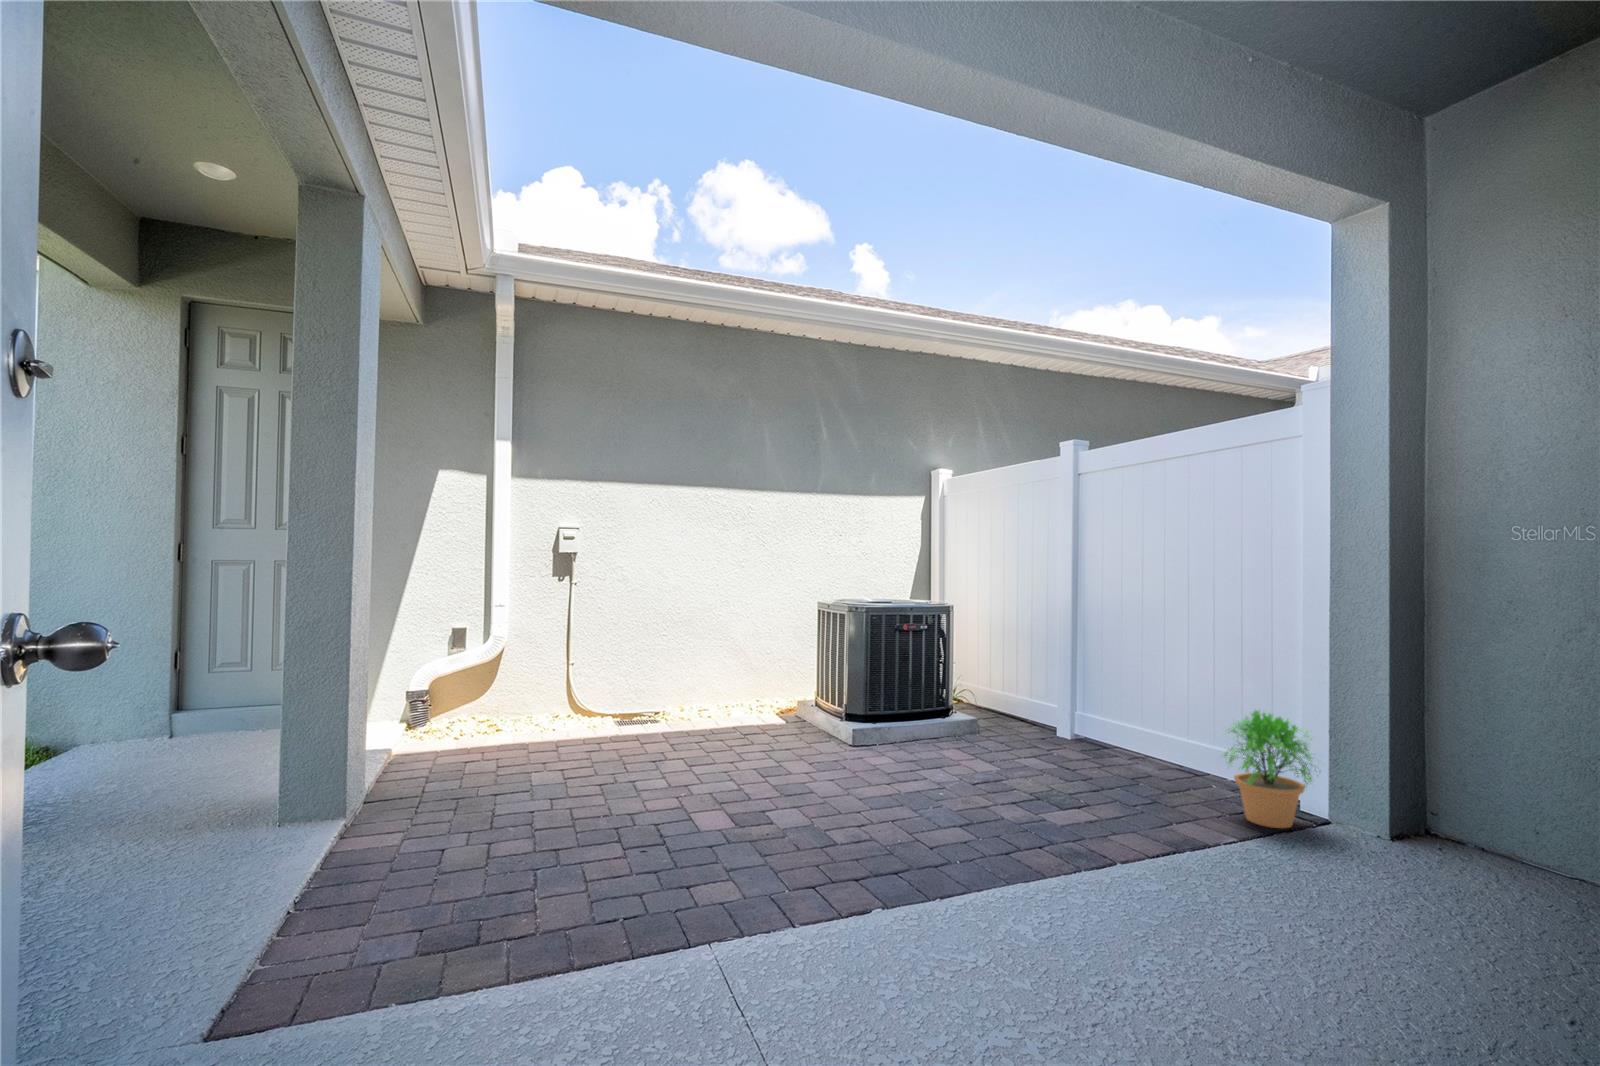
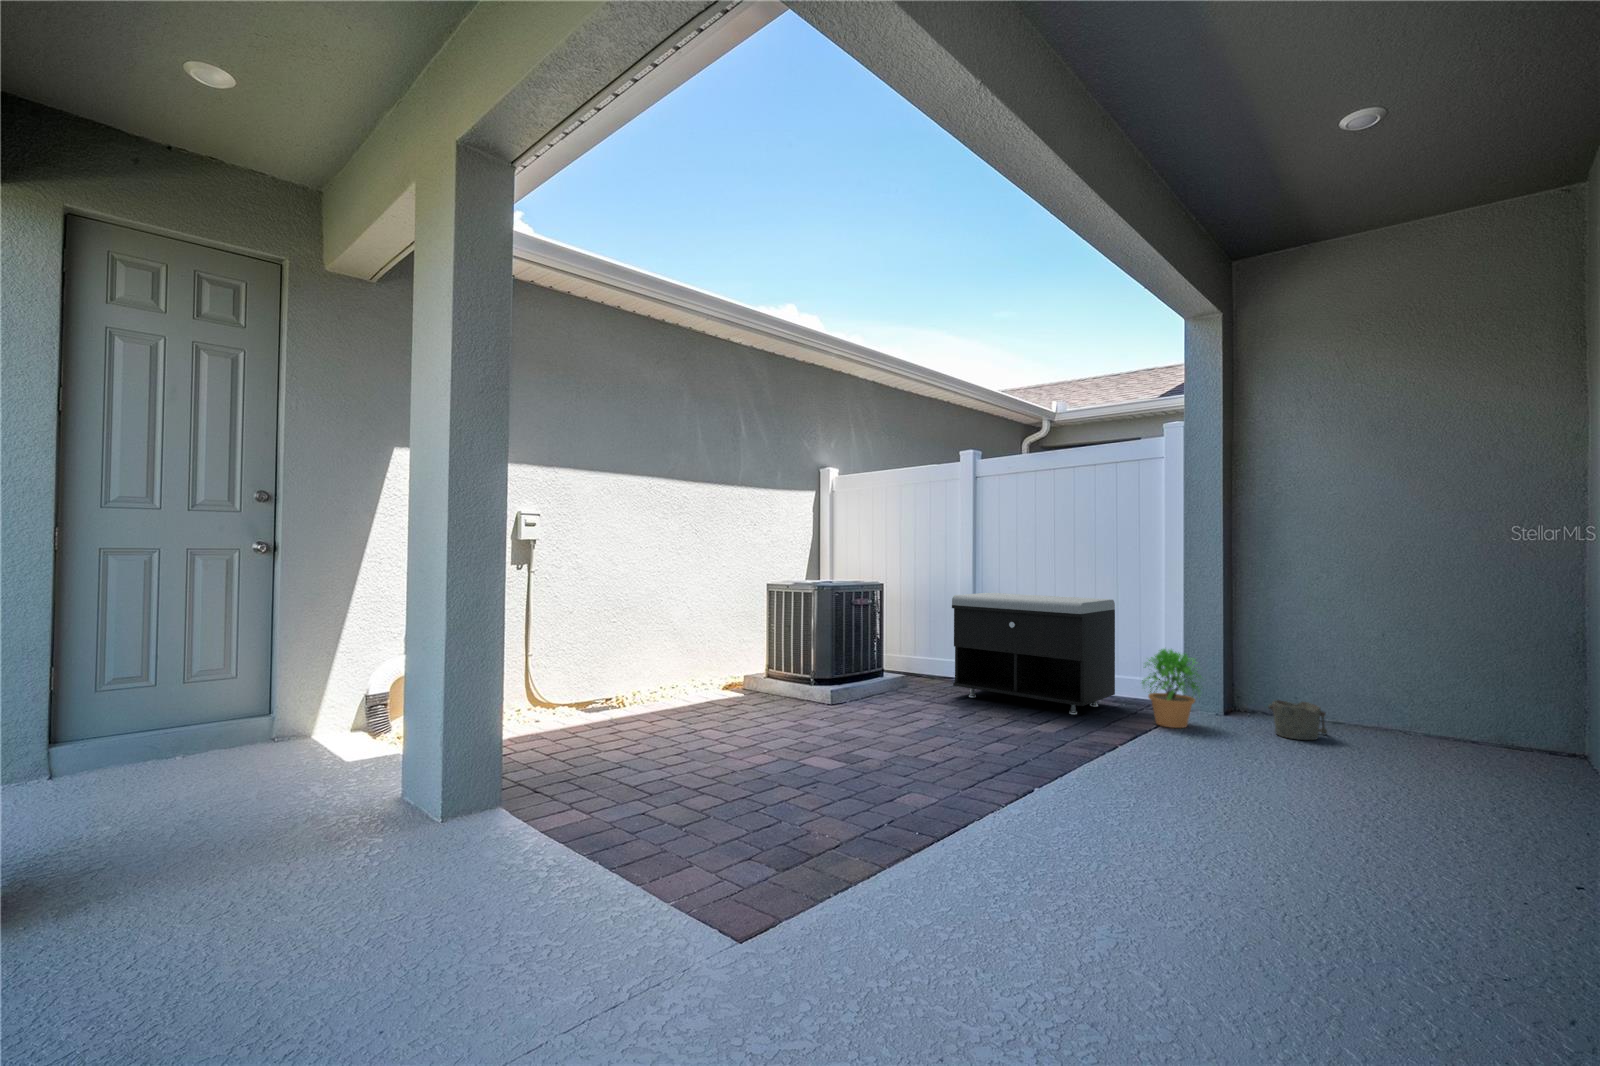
storage bench: none [1013,620,1226,789] -> present [952,593,1115,715]
bucket: none [1421,806,1535,879] -> present [1268,700,1327,740]

